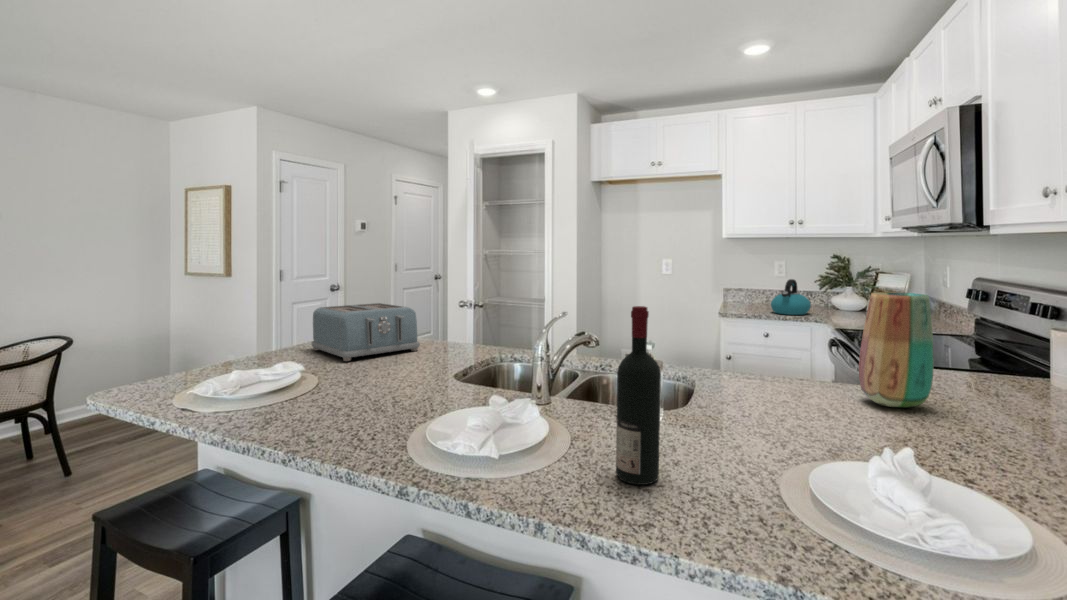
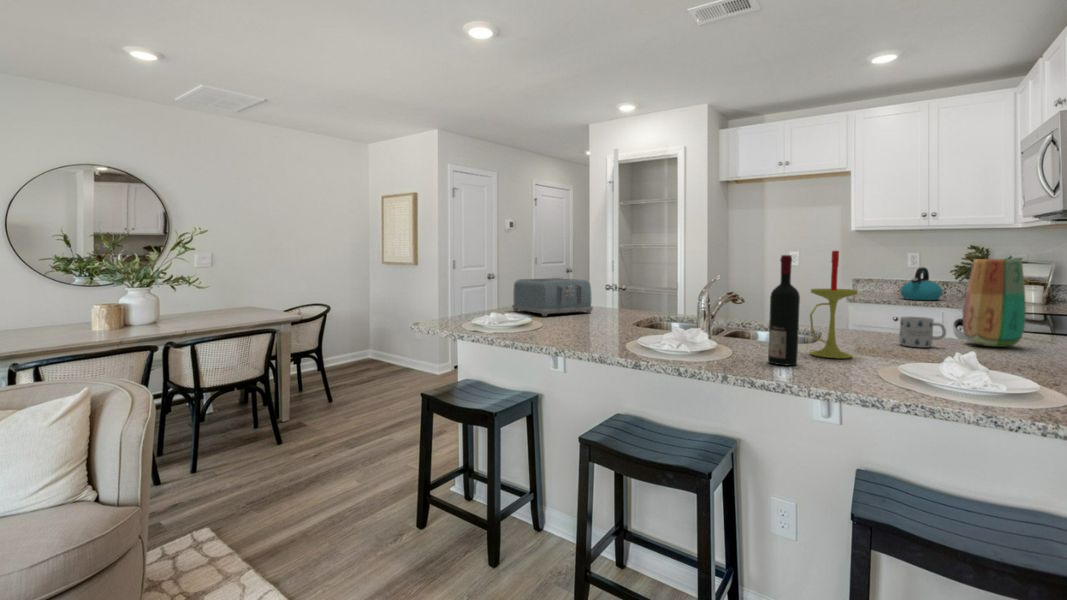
candle: none [677,288,742,455] -> present [810,251,858,358]
mug: none [788,370,845,415] -> present [899,317,946,347]

